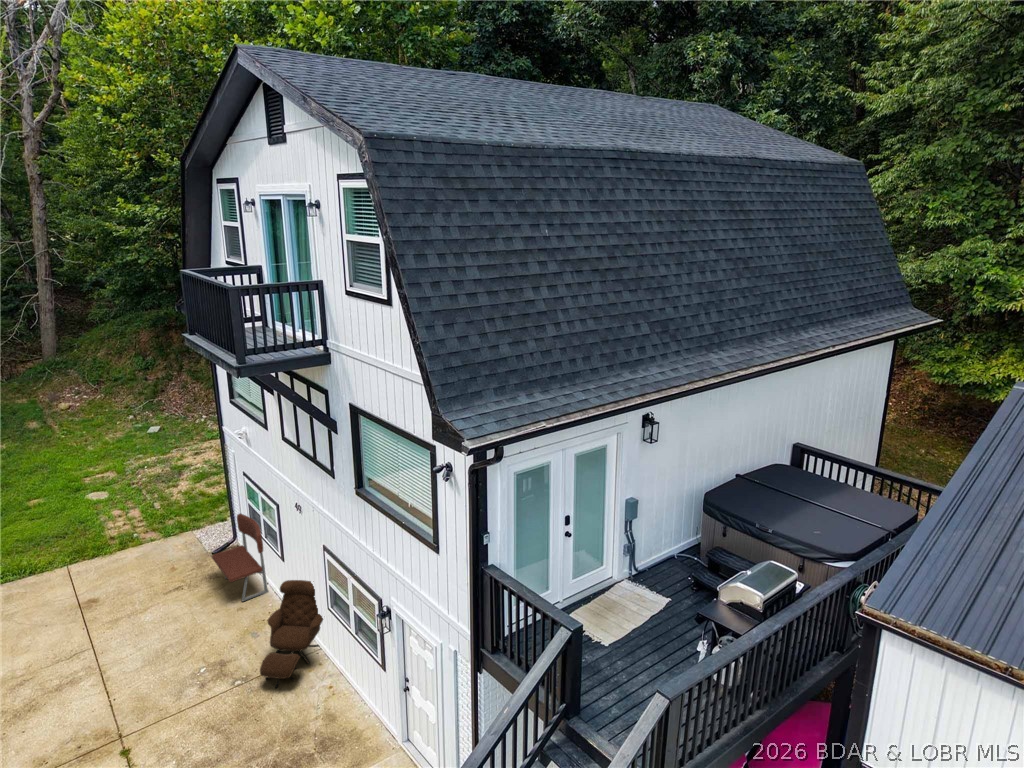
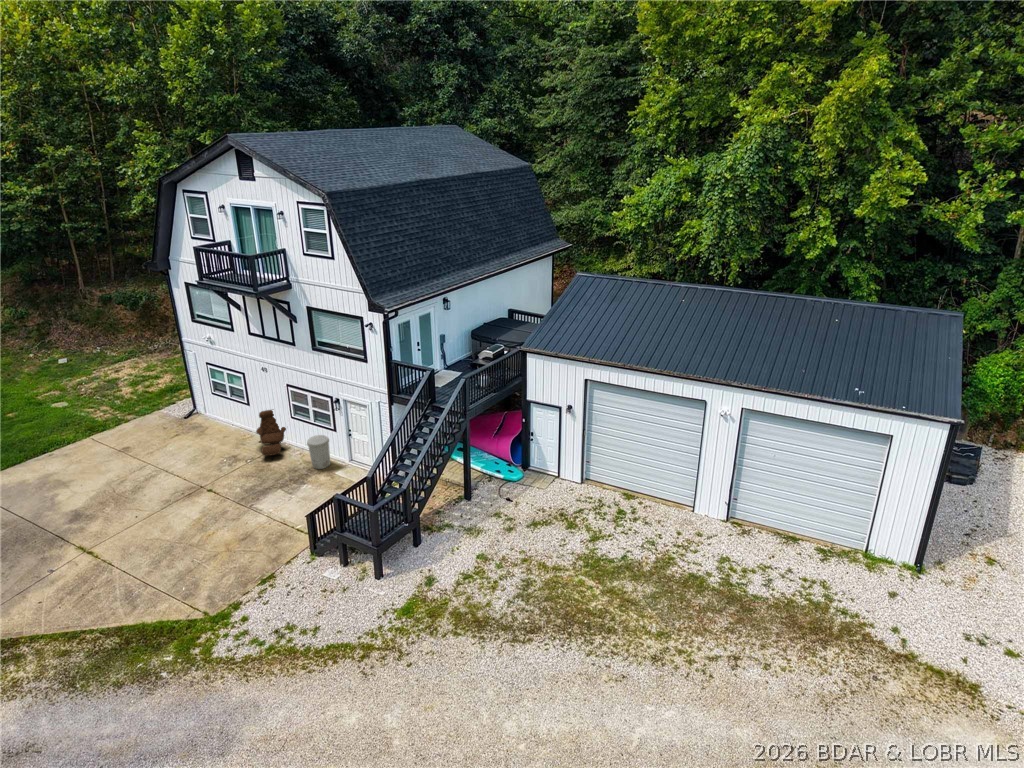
bench: present [212,514,268,601] -> none [197,388,239,434]
trash can: none [325,663,371,741] -> present [307,435,330,469]

